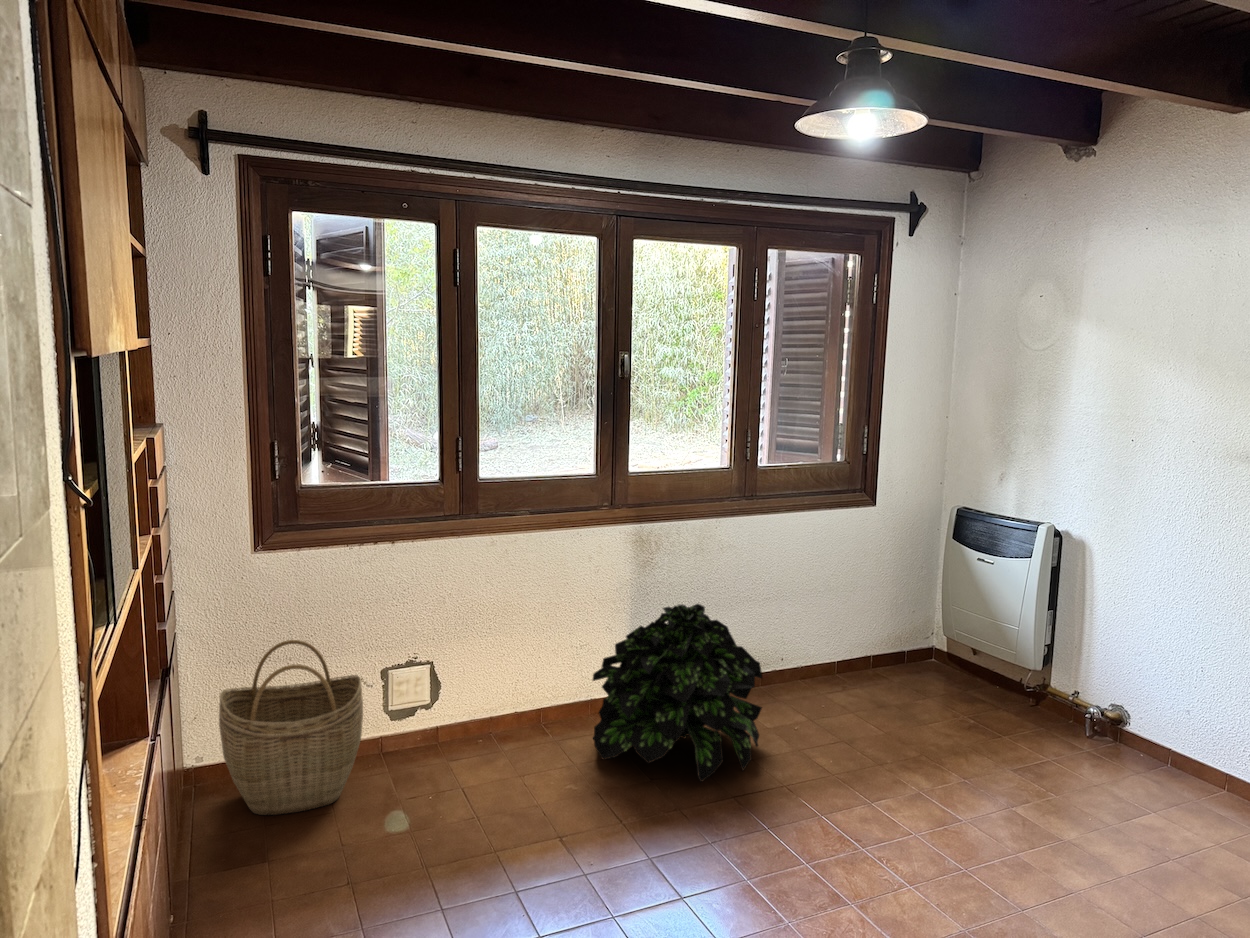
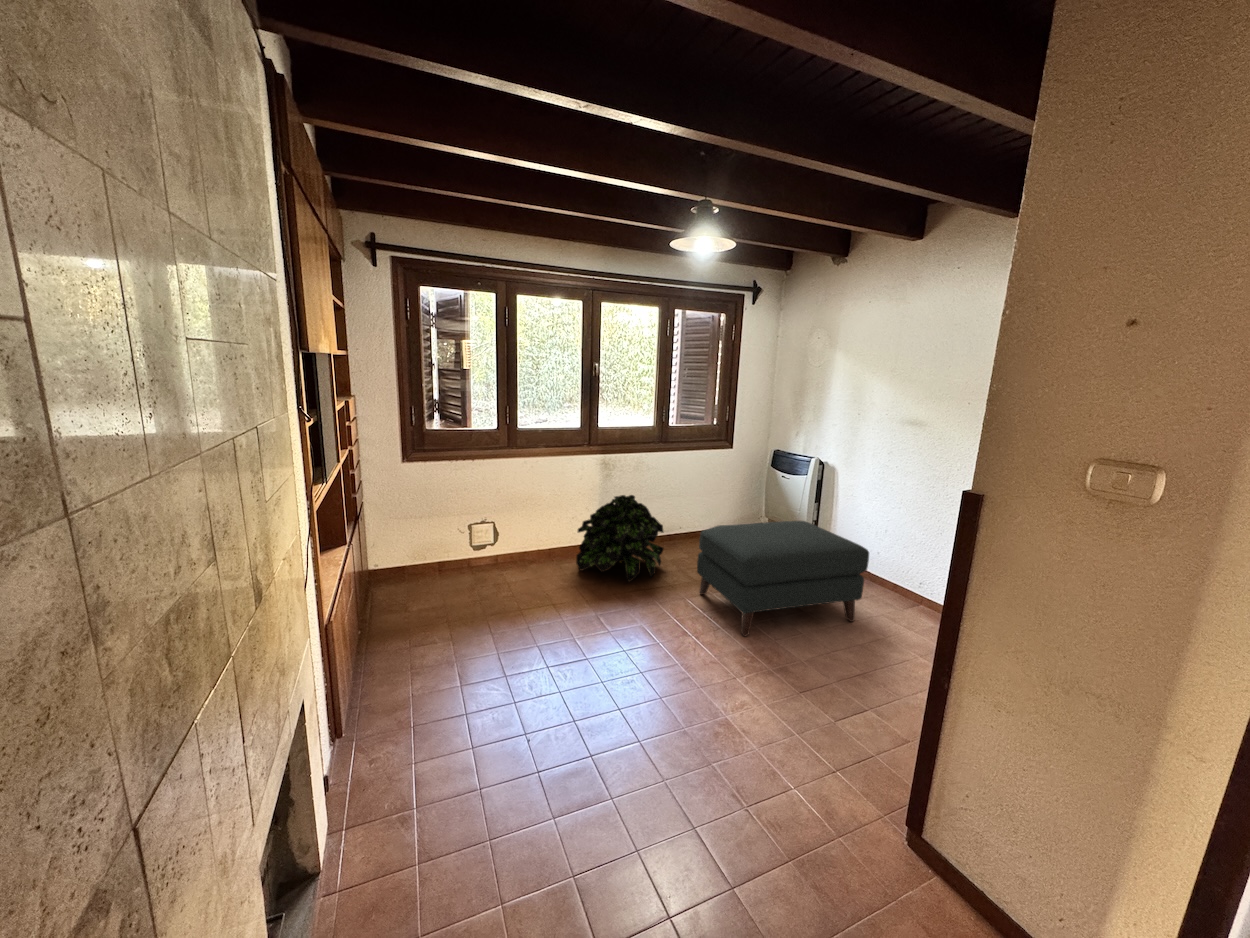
woven basket: present [219,640,363,815] -> none [386,508,459,592]
ottoman: none [840,652,1198,903] -> present [697,521,869,636]

